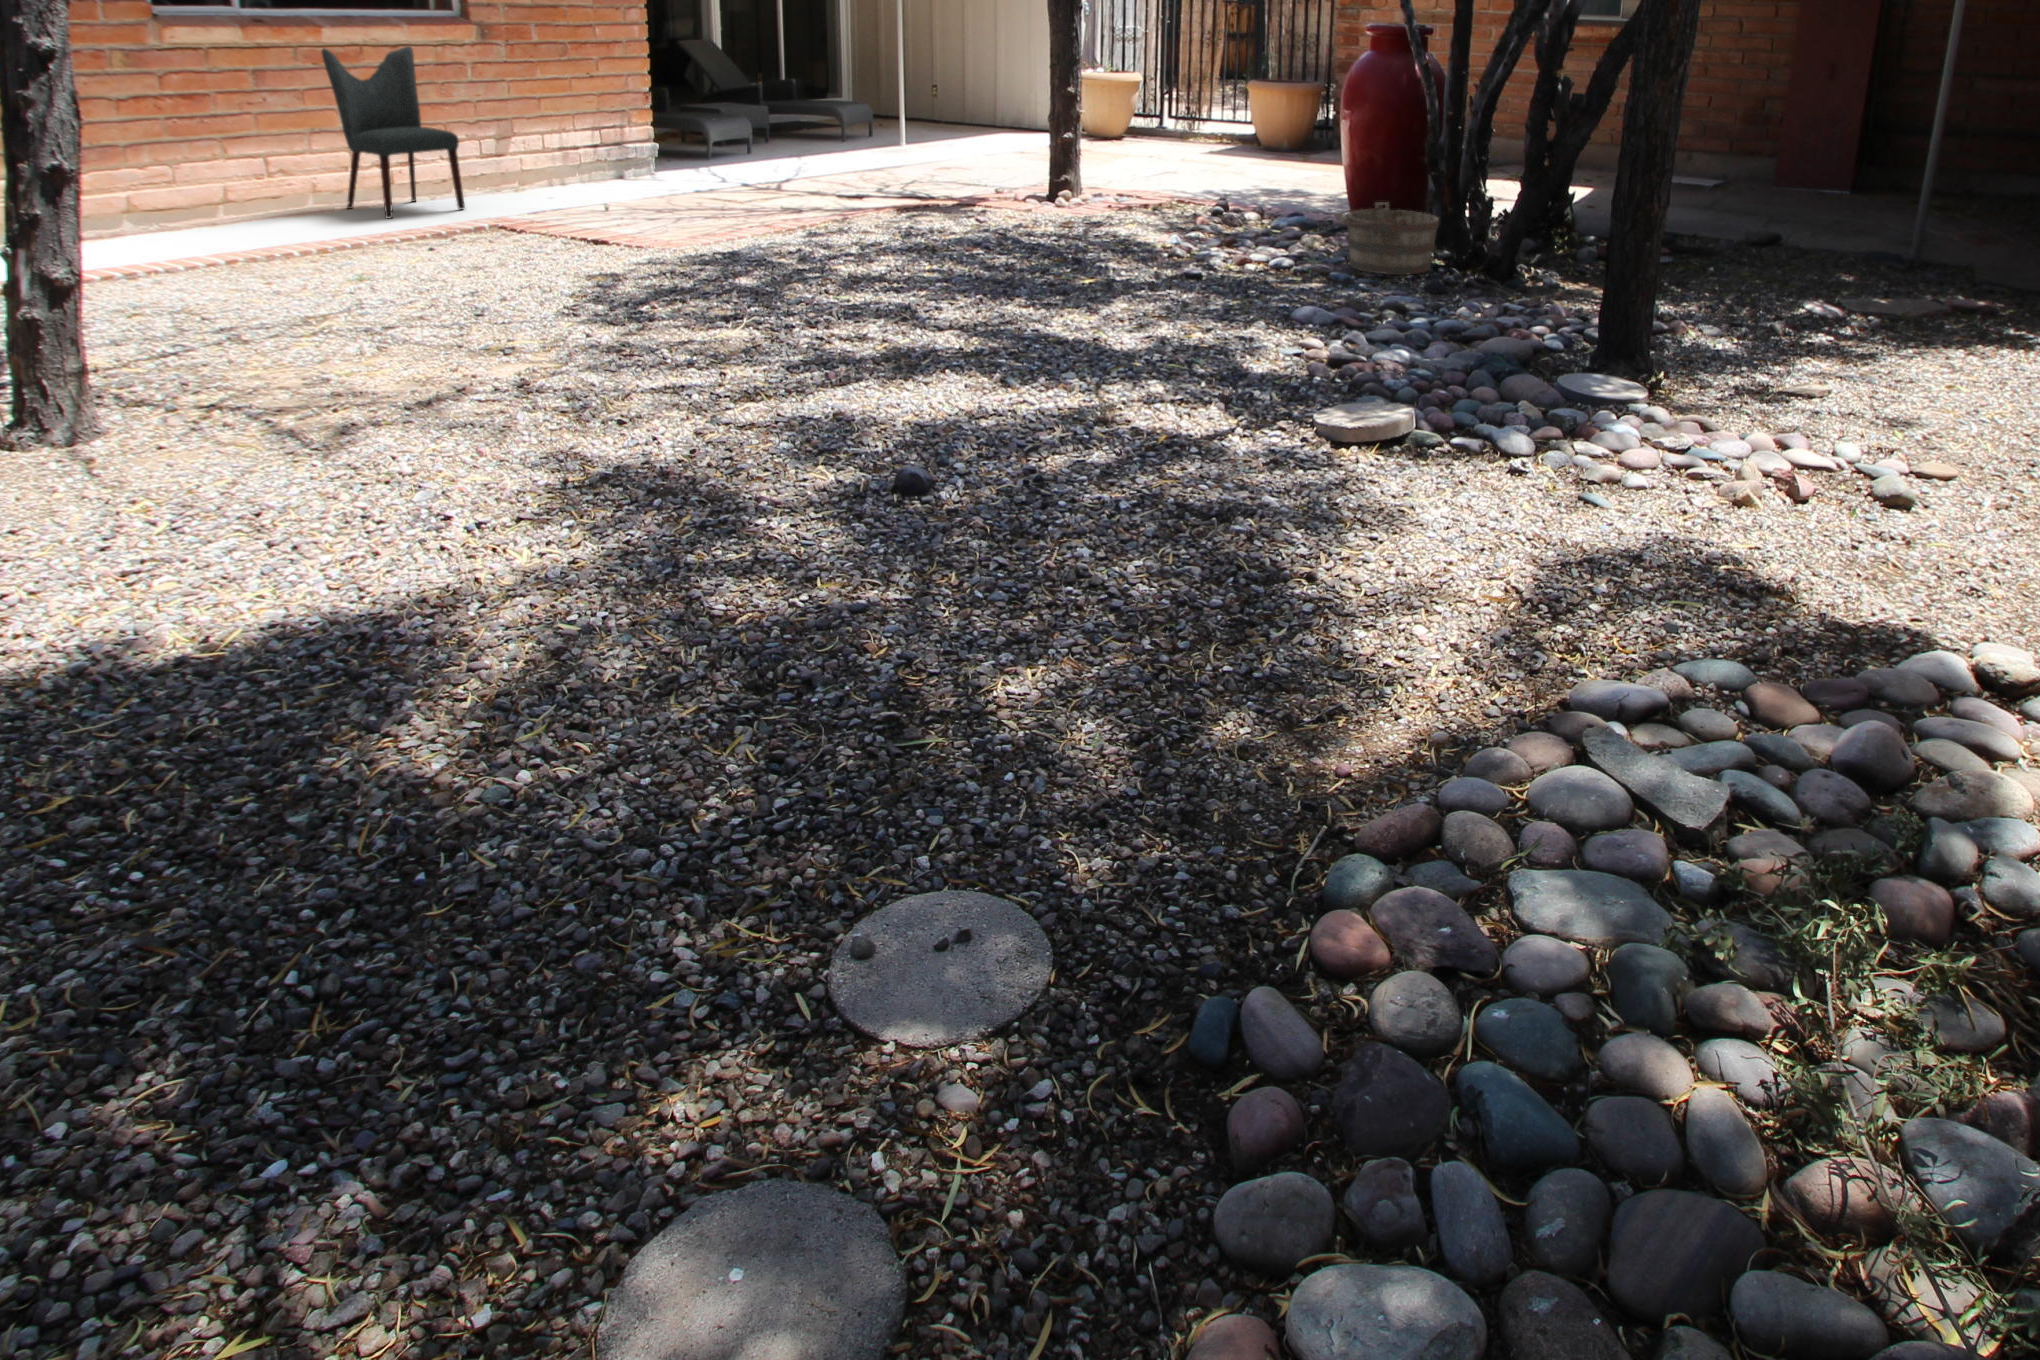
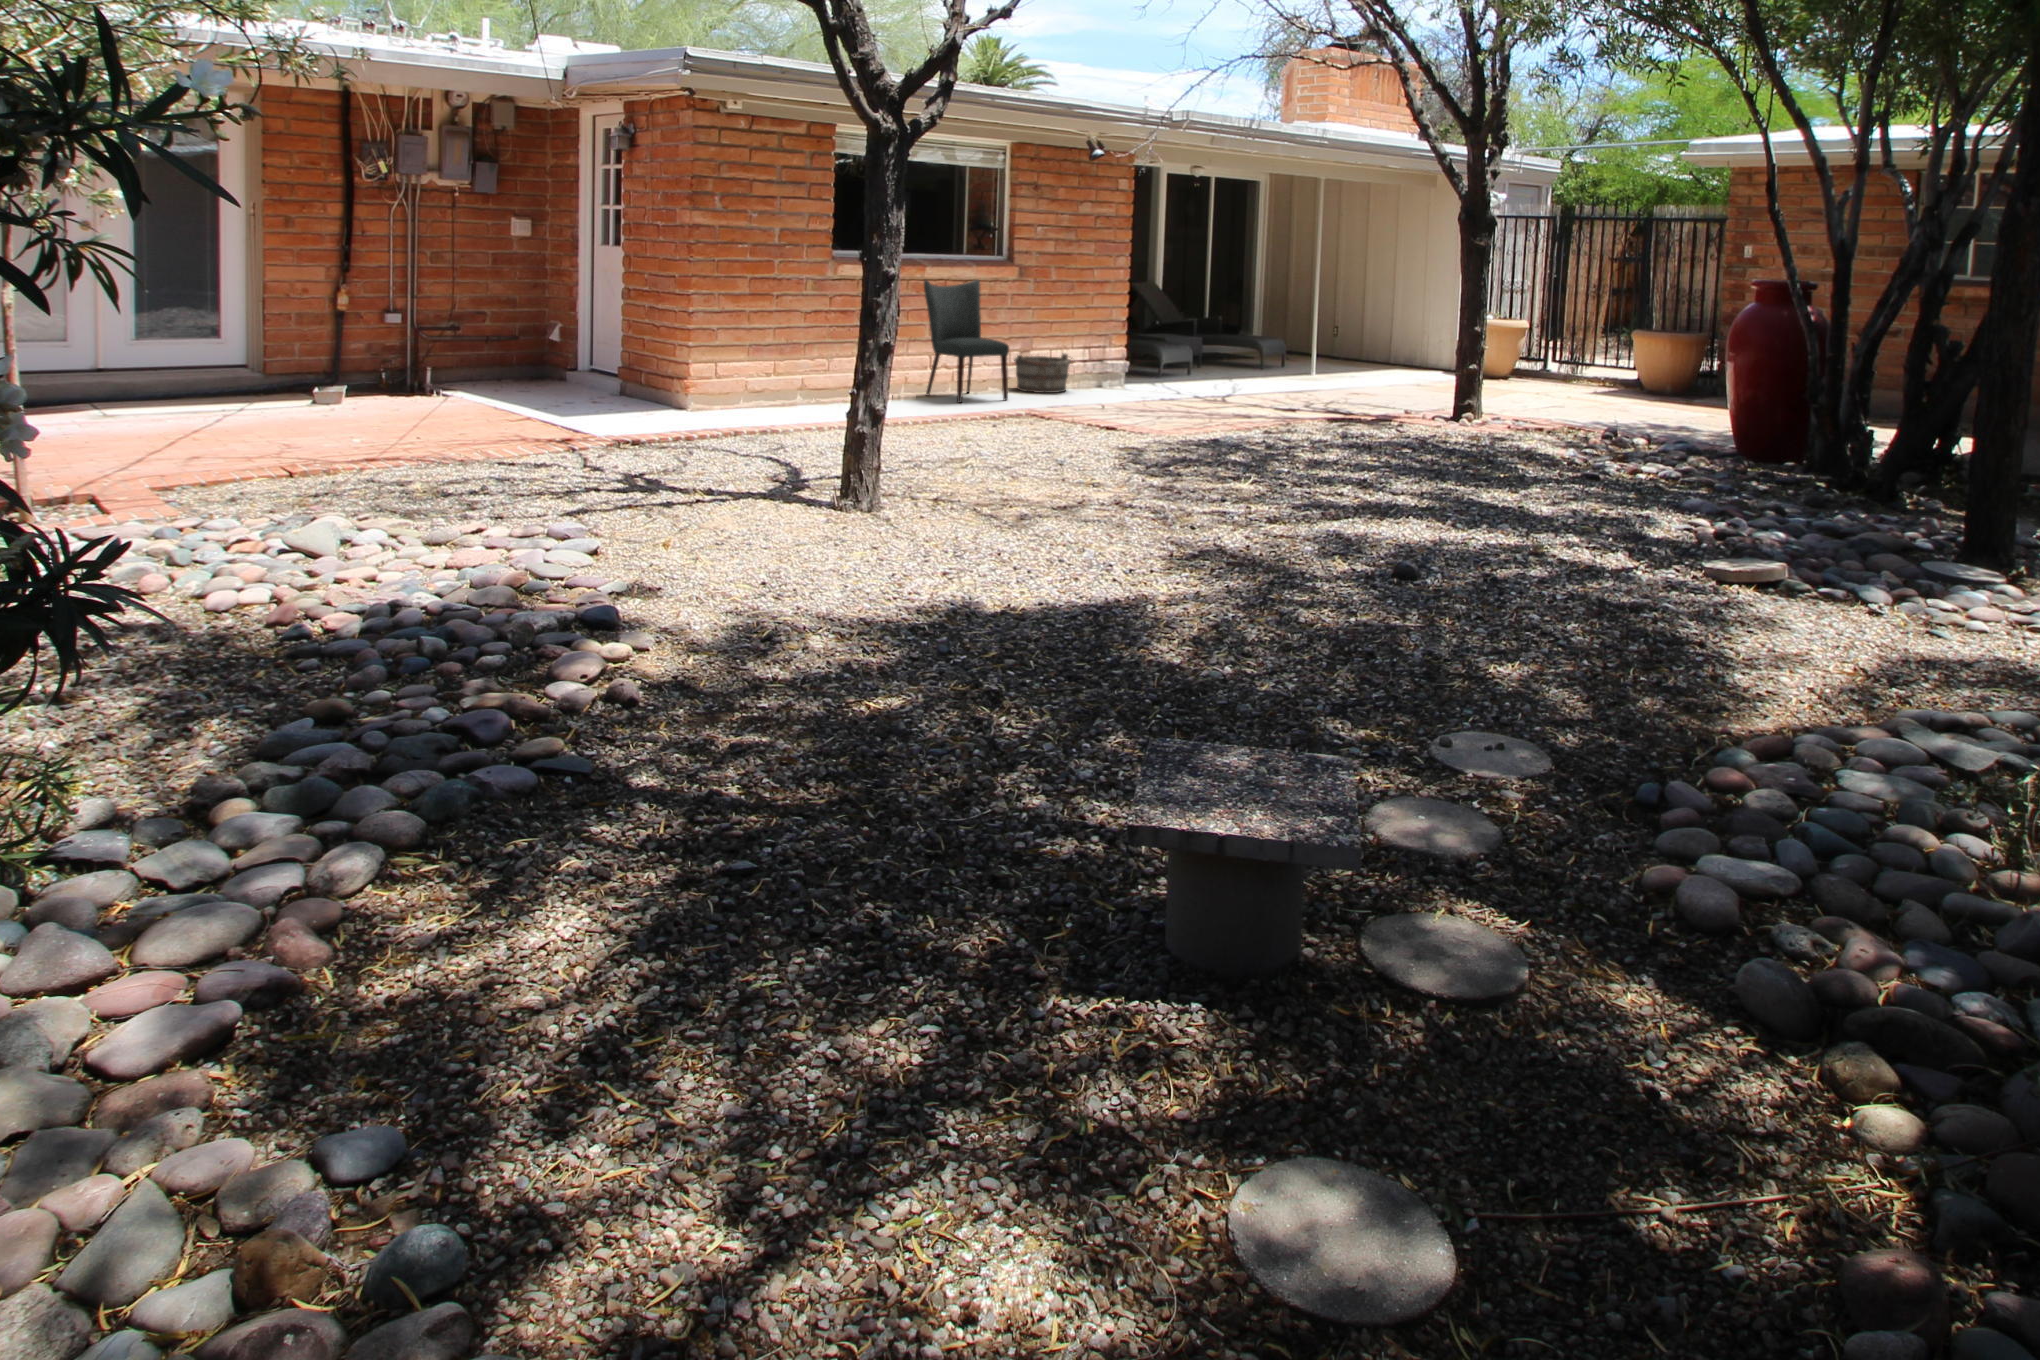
bucket: present [1336,202,1439,275] -> present [1014,353,1075,393]

